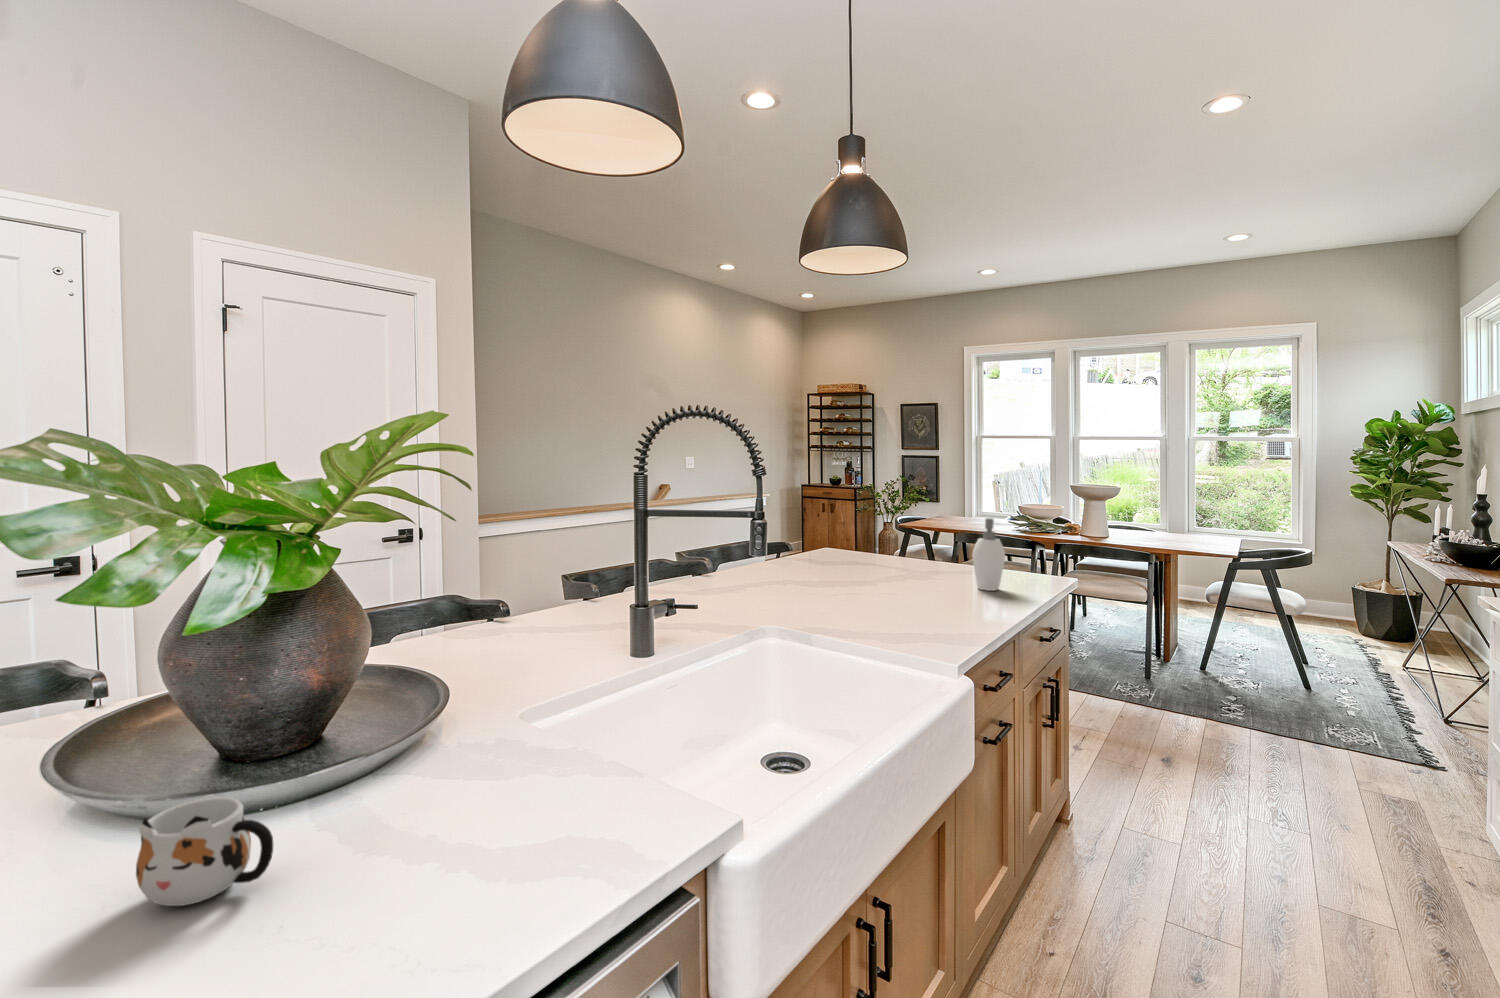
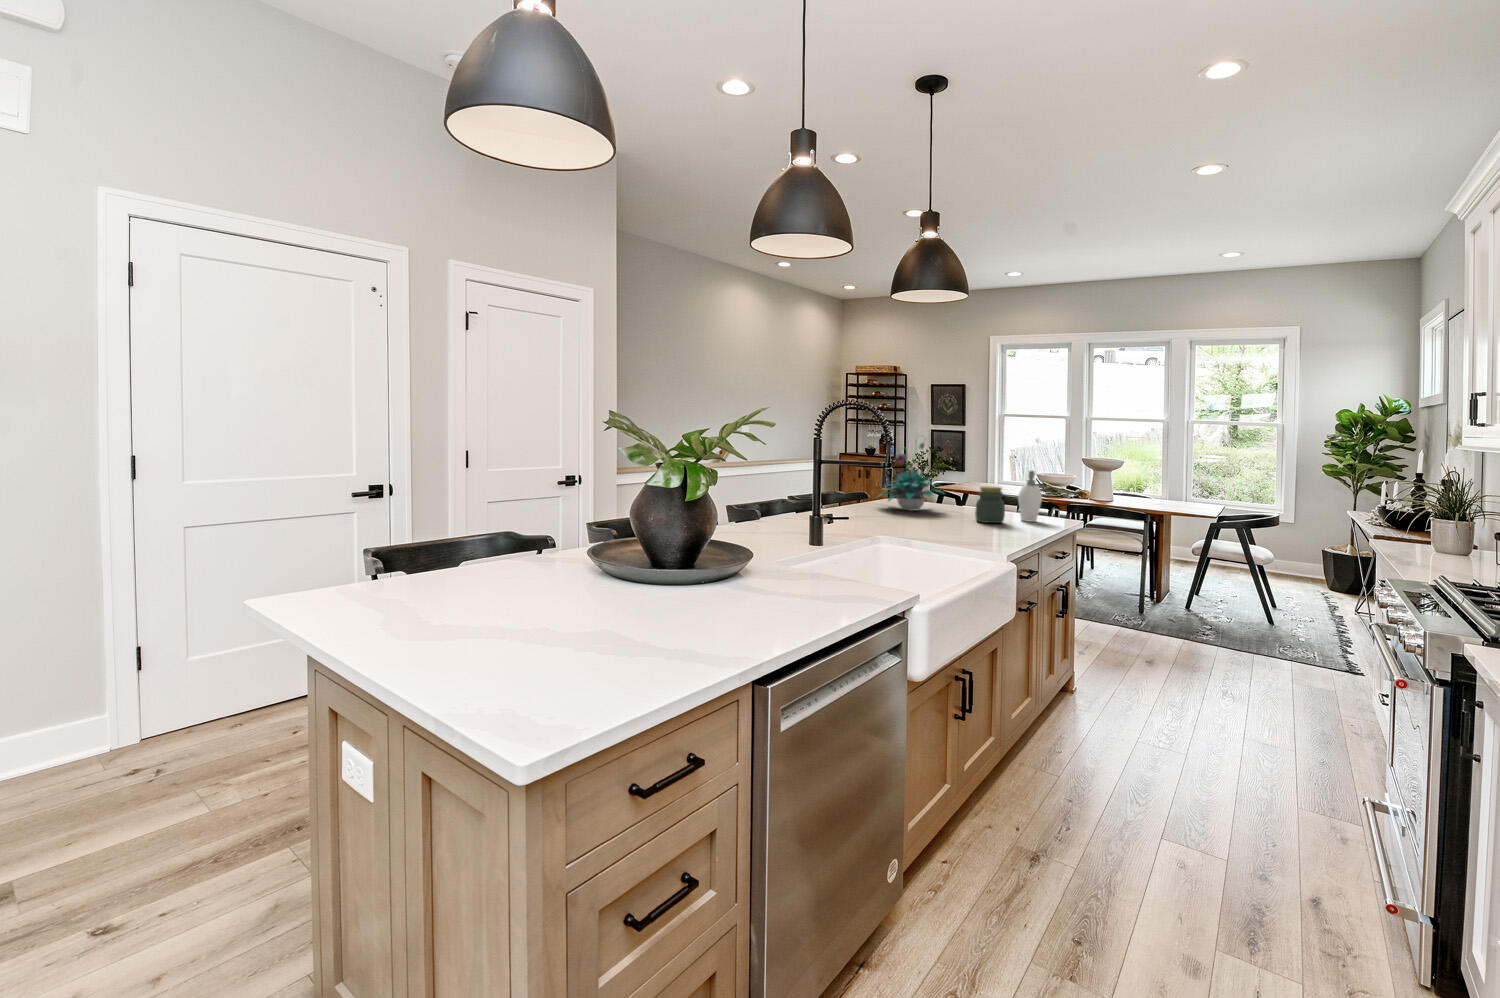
plant: none [781,471,876,576] -> present [879,442,942,511]
jar: none [911,543,952,597] -> present [975,486,1005,523]
mug: present [136,797,273,906] -> none [694,560,746,599]

